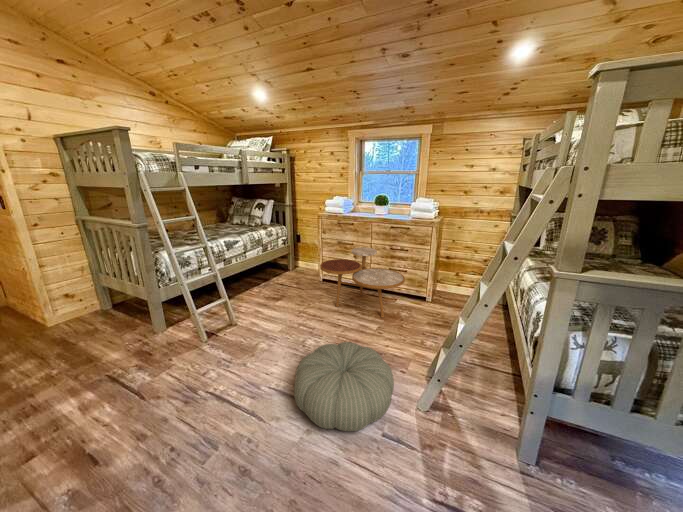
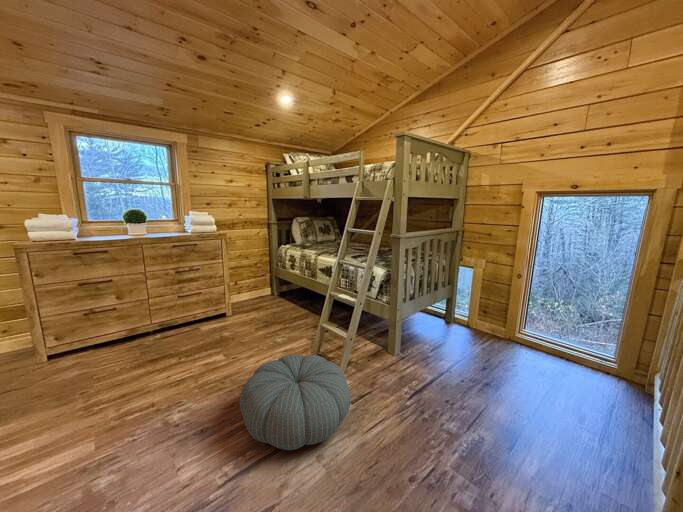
side table: present [320,247,405,318] -> none [99,278,232,370]

